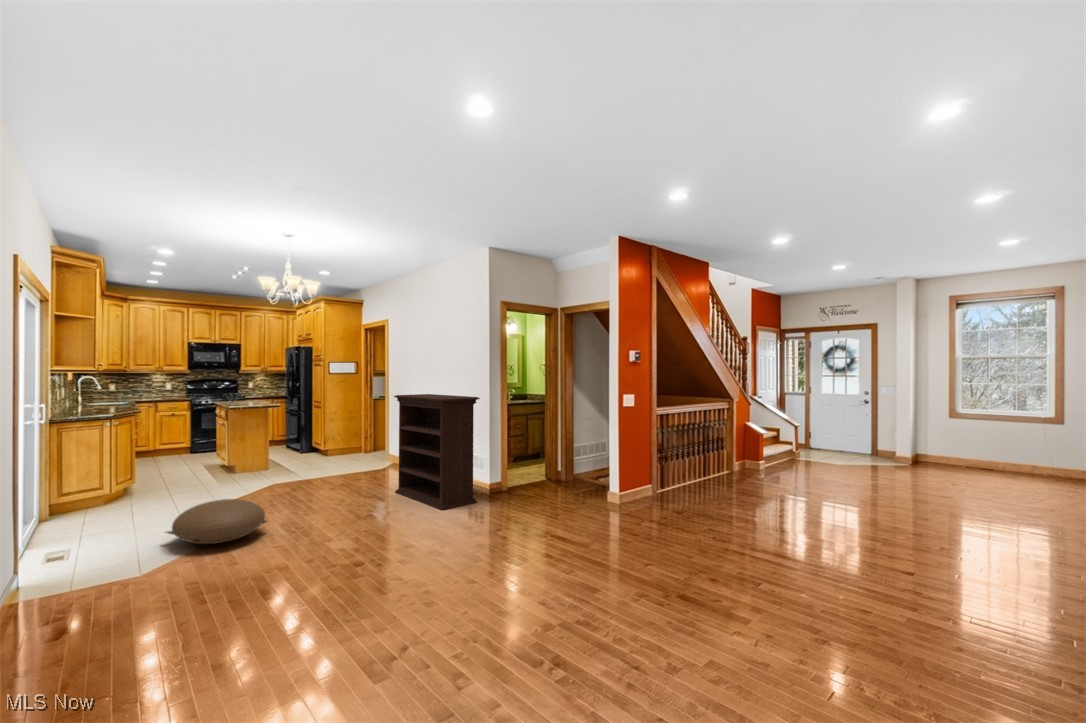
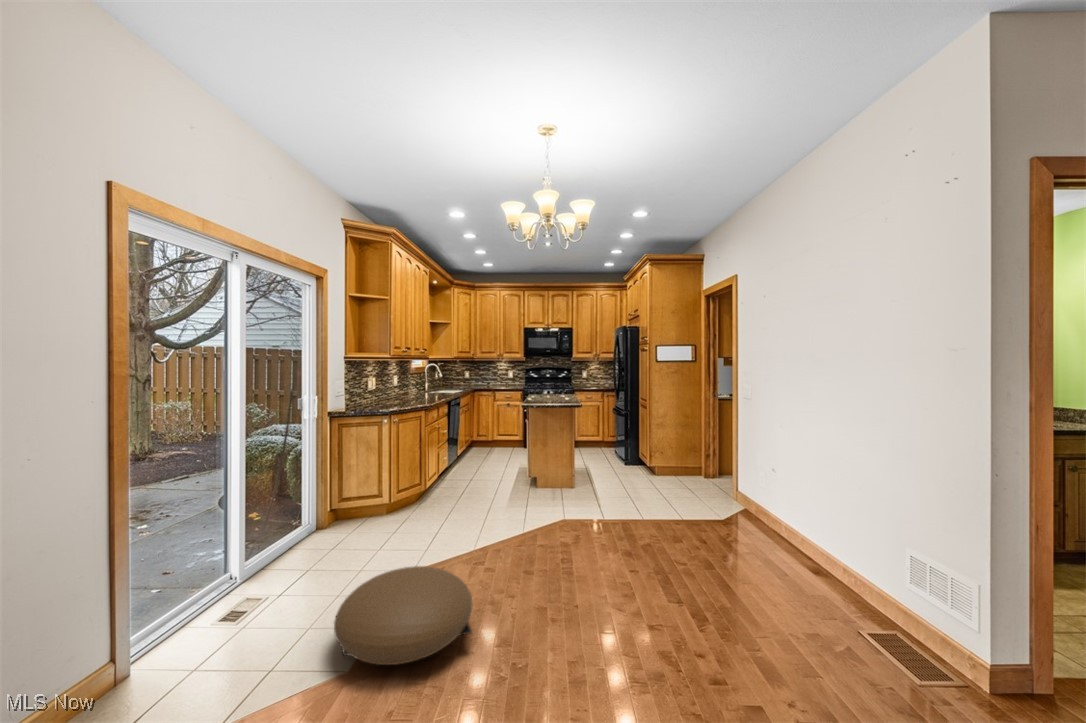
bookshelf: present [394,394,480,510] -> none [726,404,949,714]

